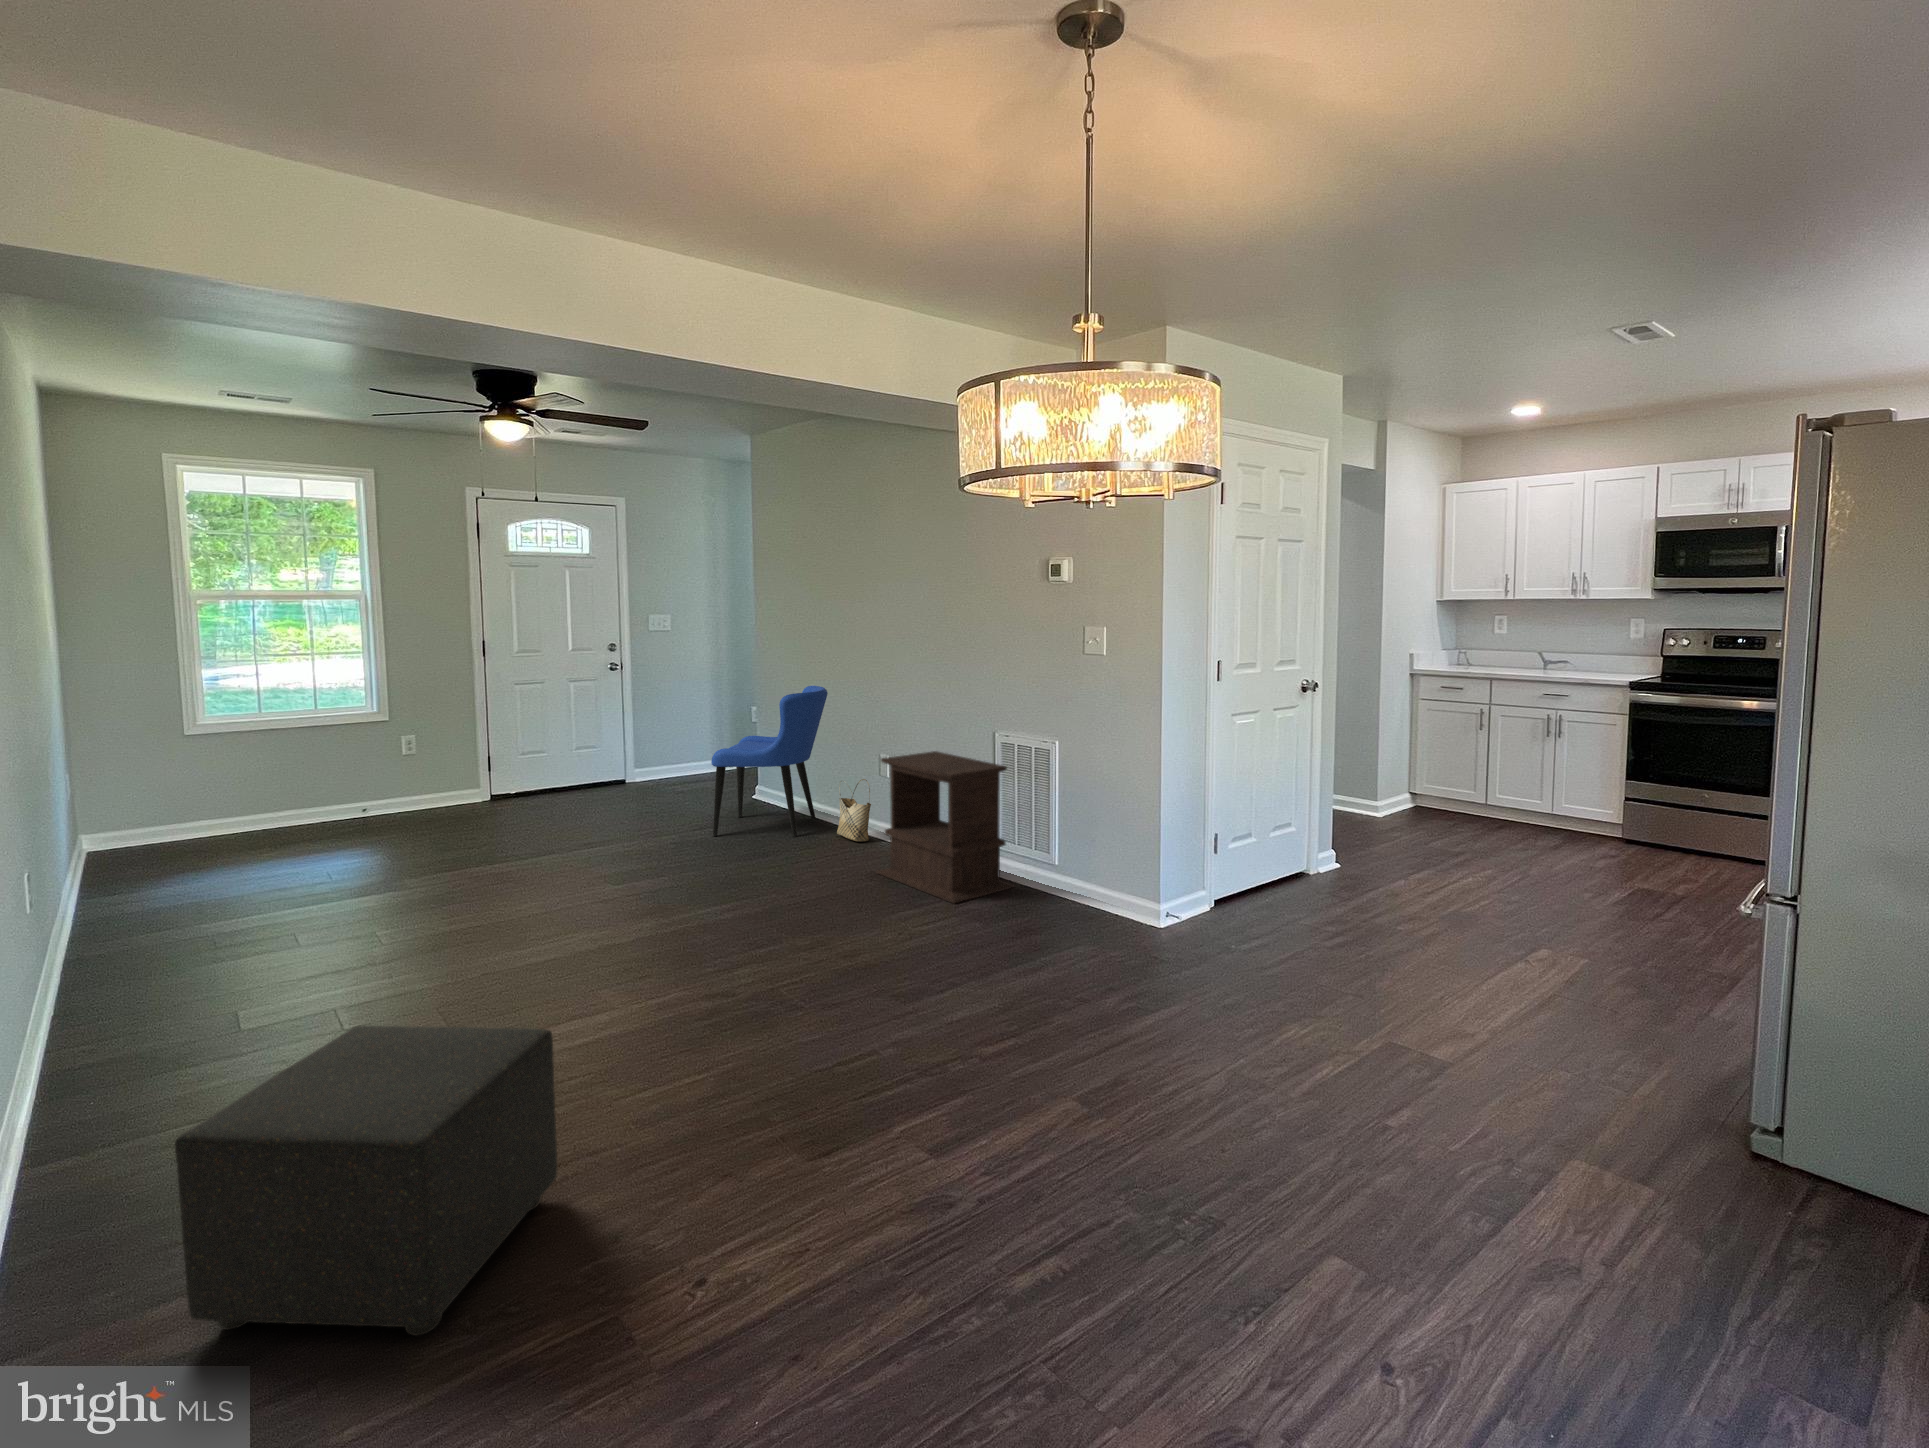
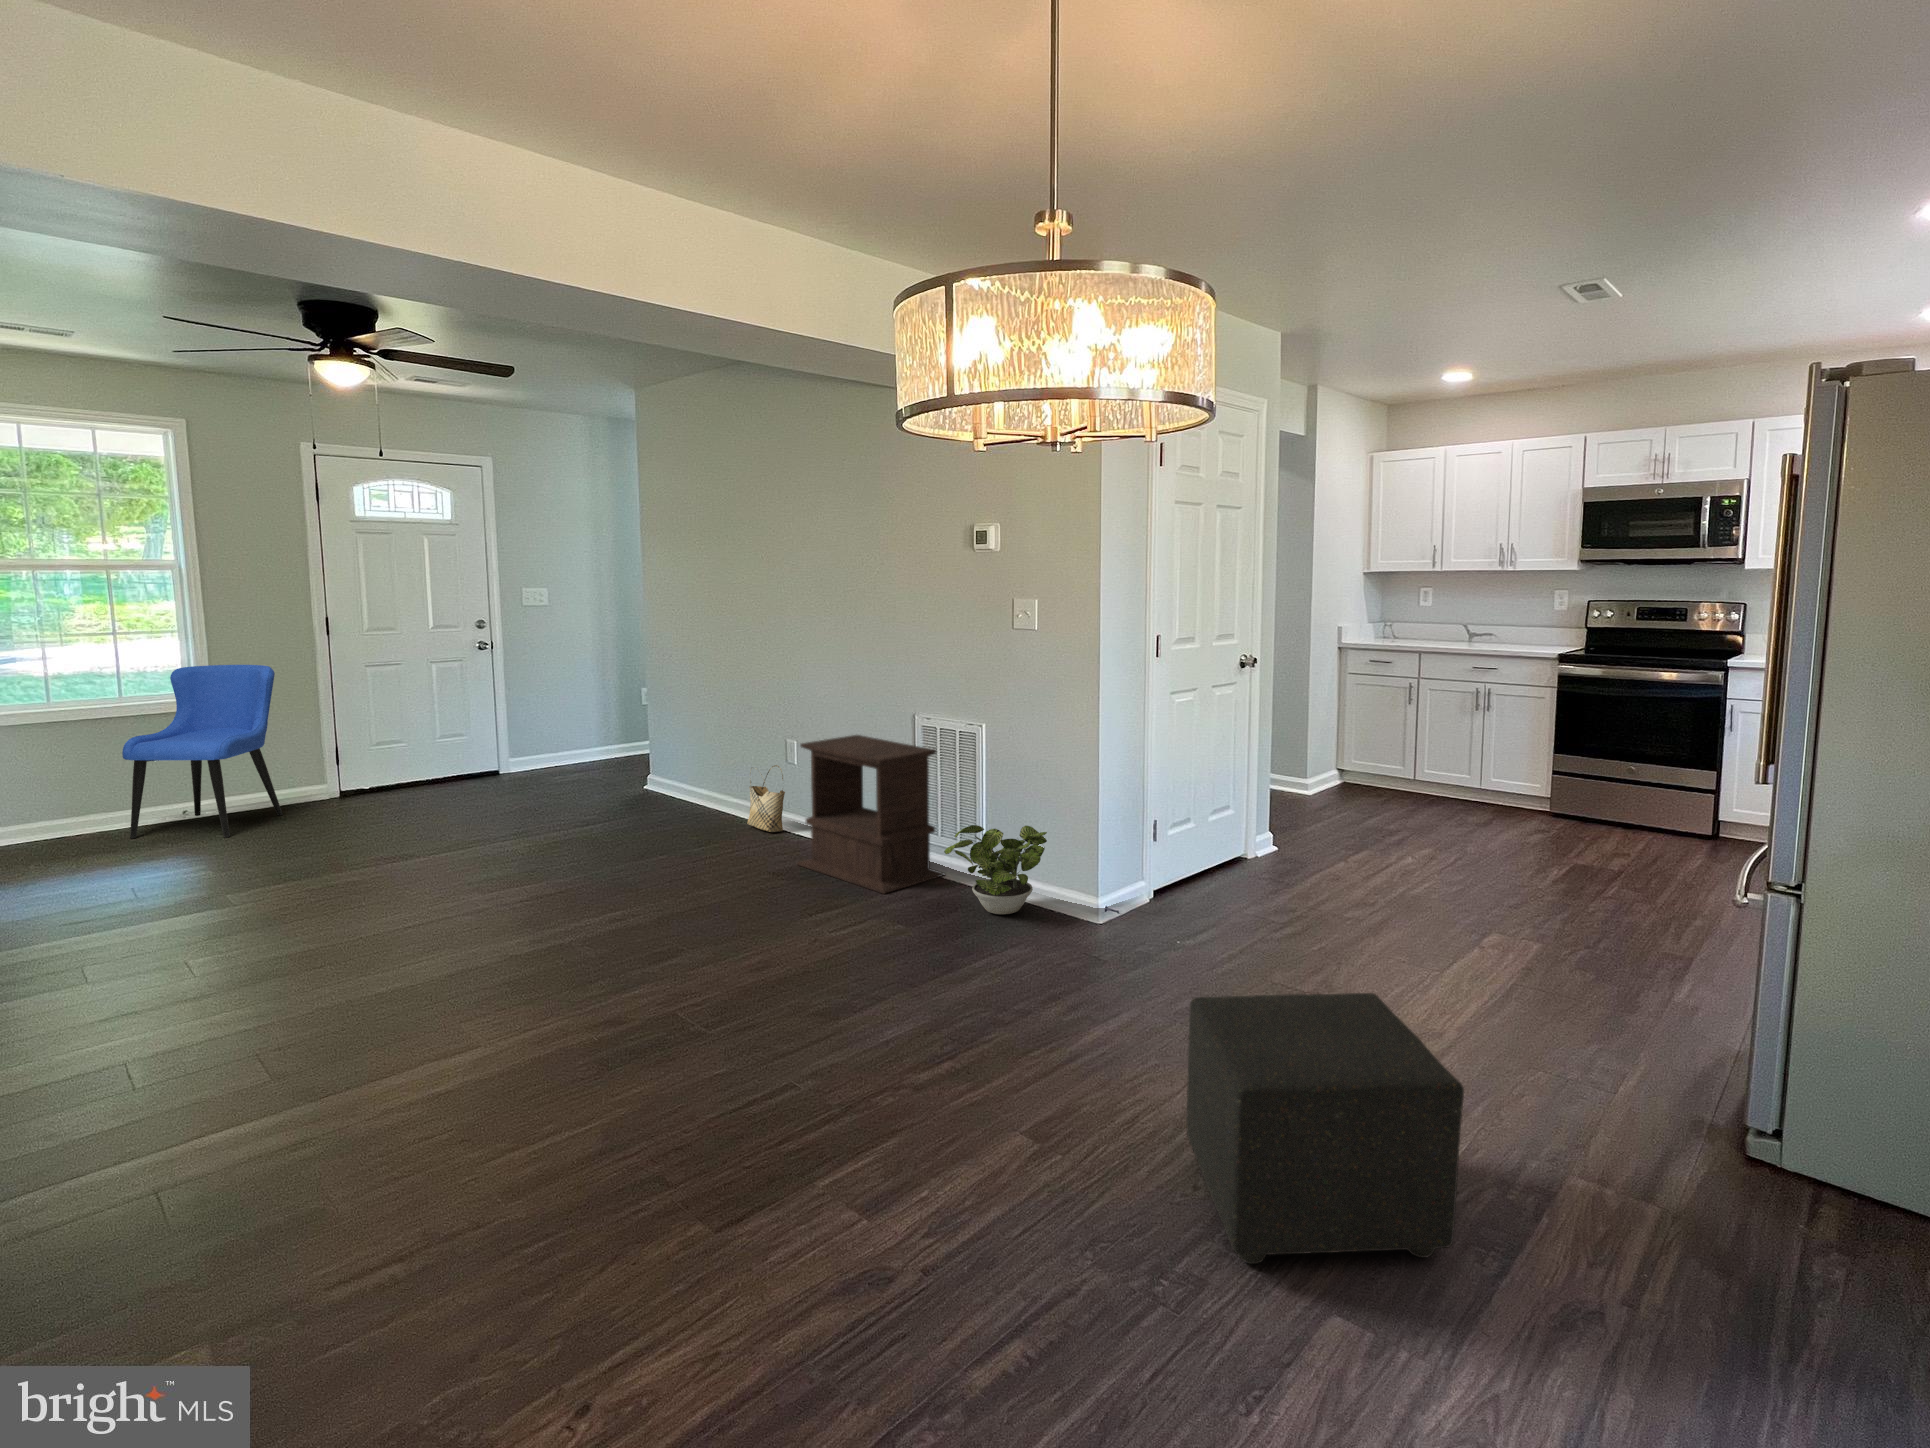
dining chair: present [711,686,828,837] -> present [122,665,283,838]
potted plant: none [1009,839,1110,928] -> present [944,825,1047,914]
ottoman: present [175,1026,557,1336] -> present [1187,993,1464,1264]

